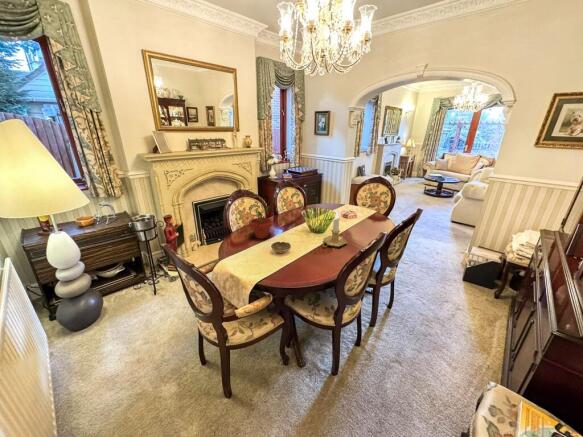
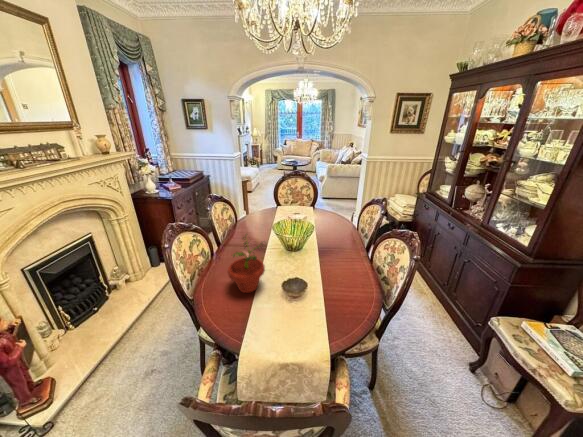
candlestick: present [323,213,347,247] -> none [323,224,349,269]

